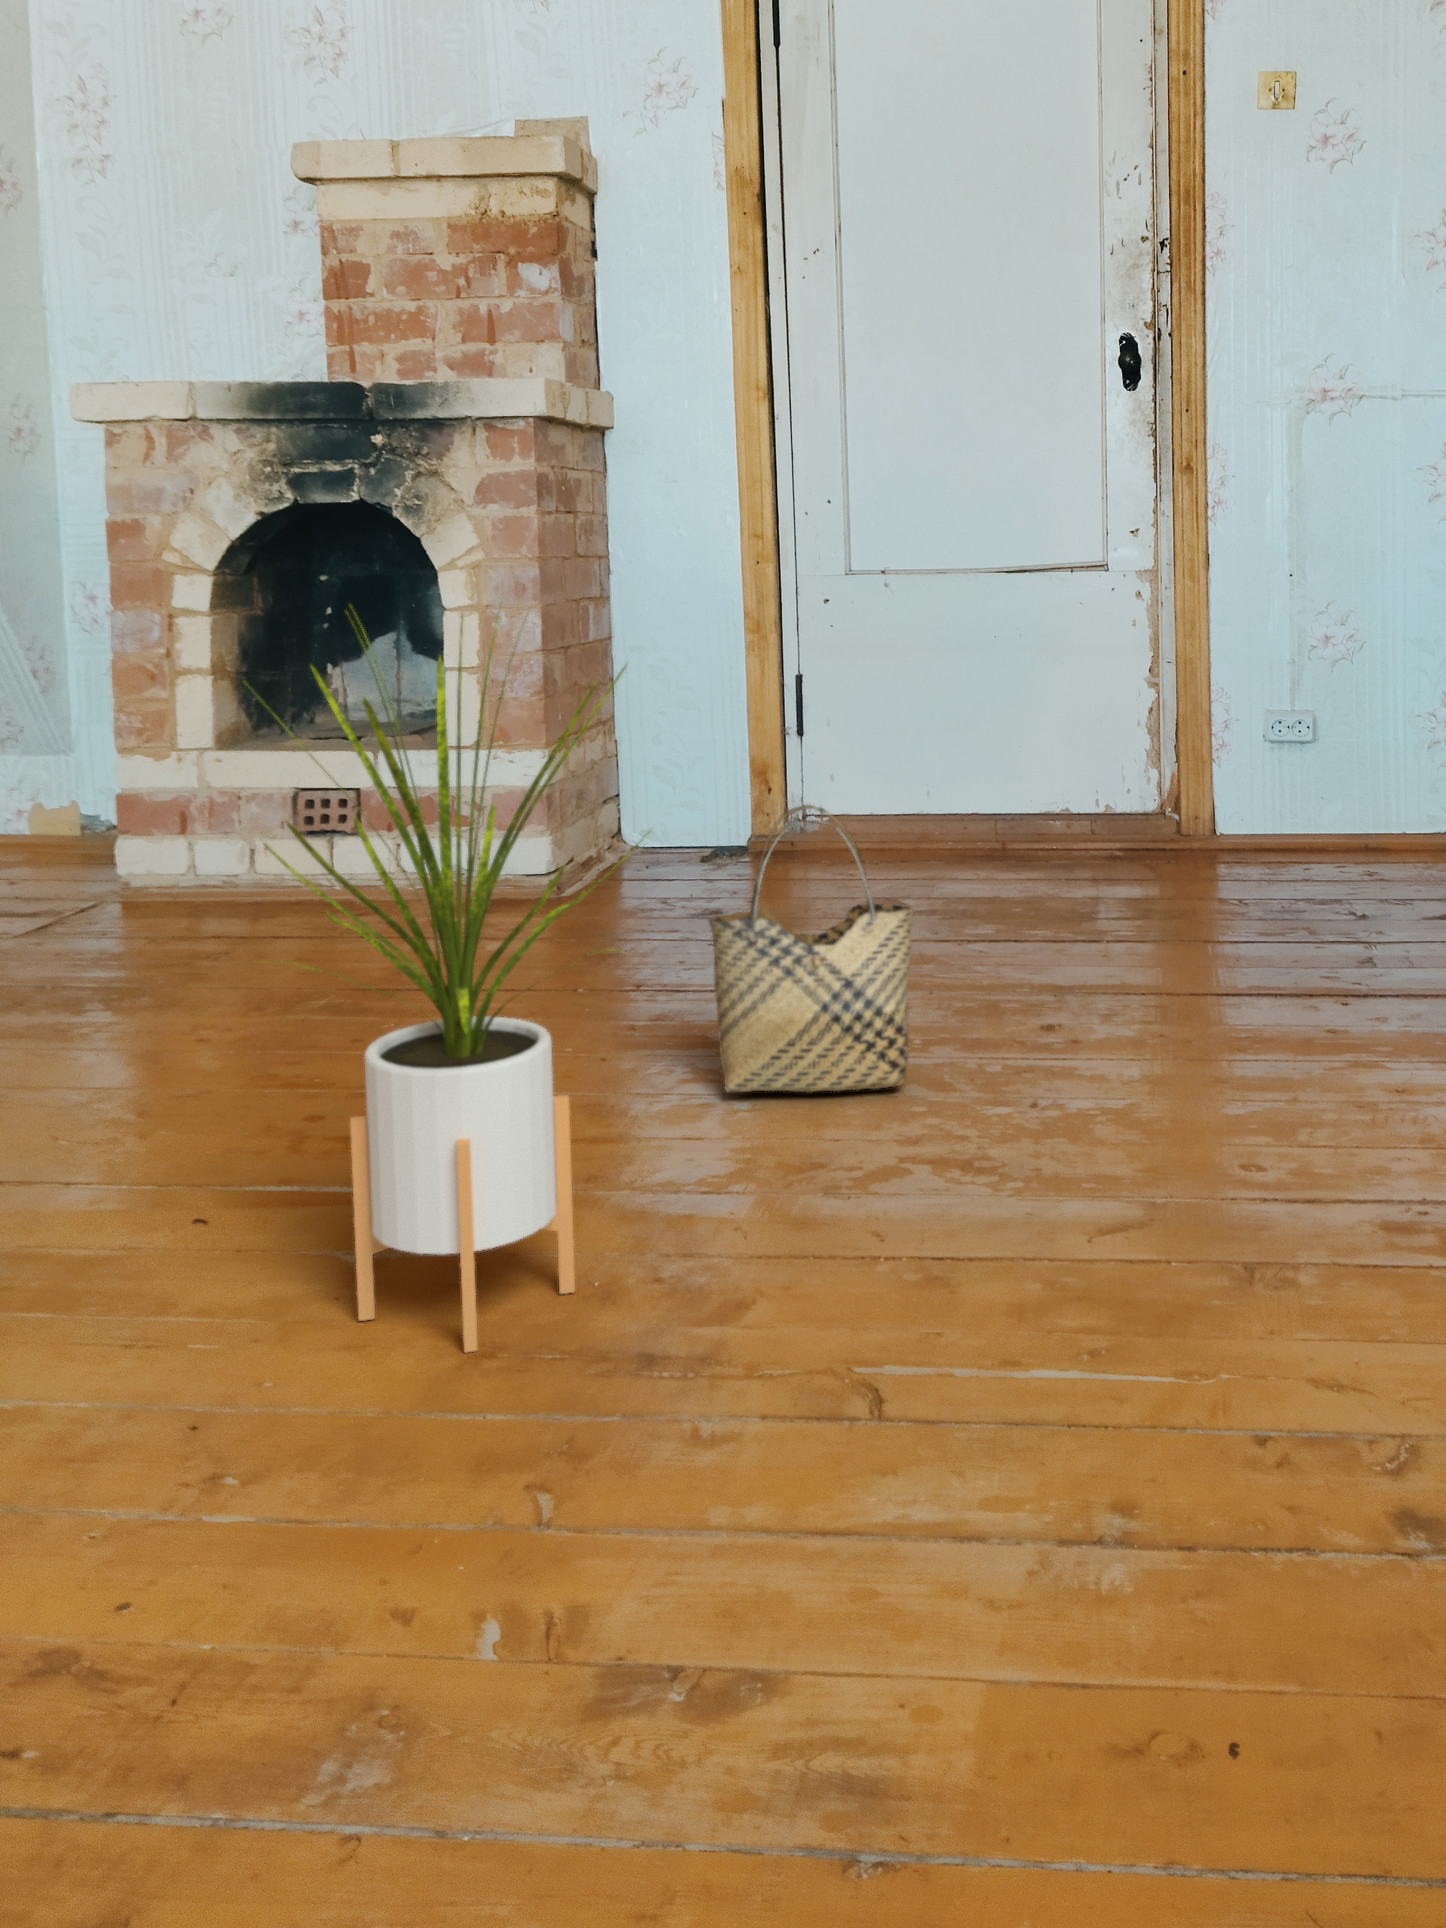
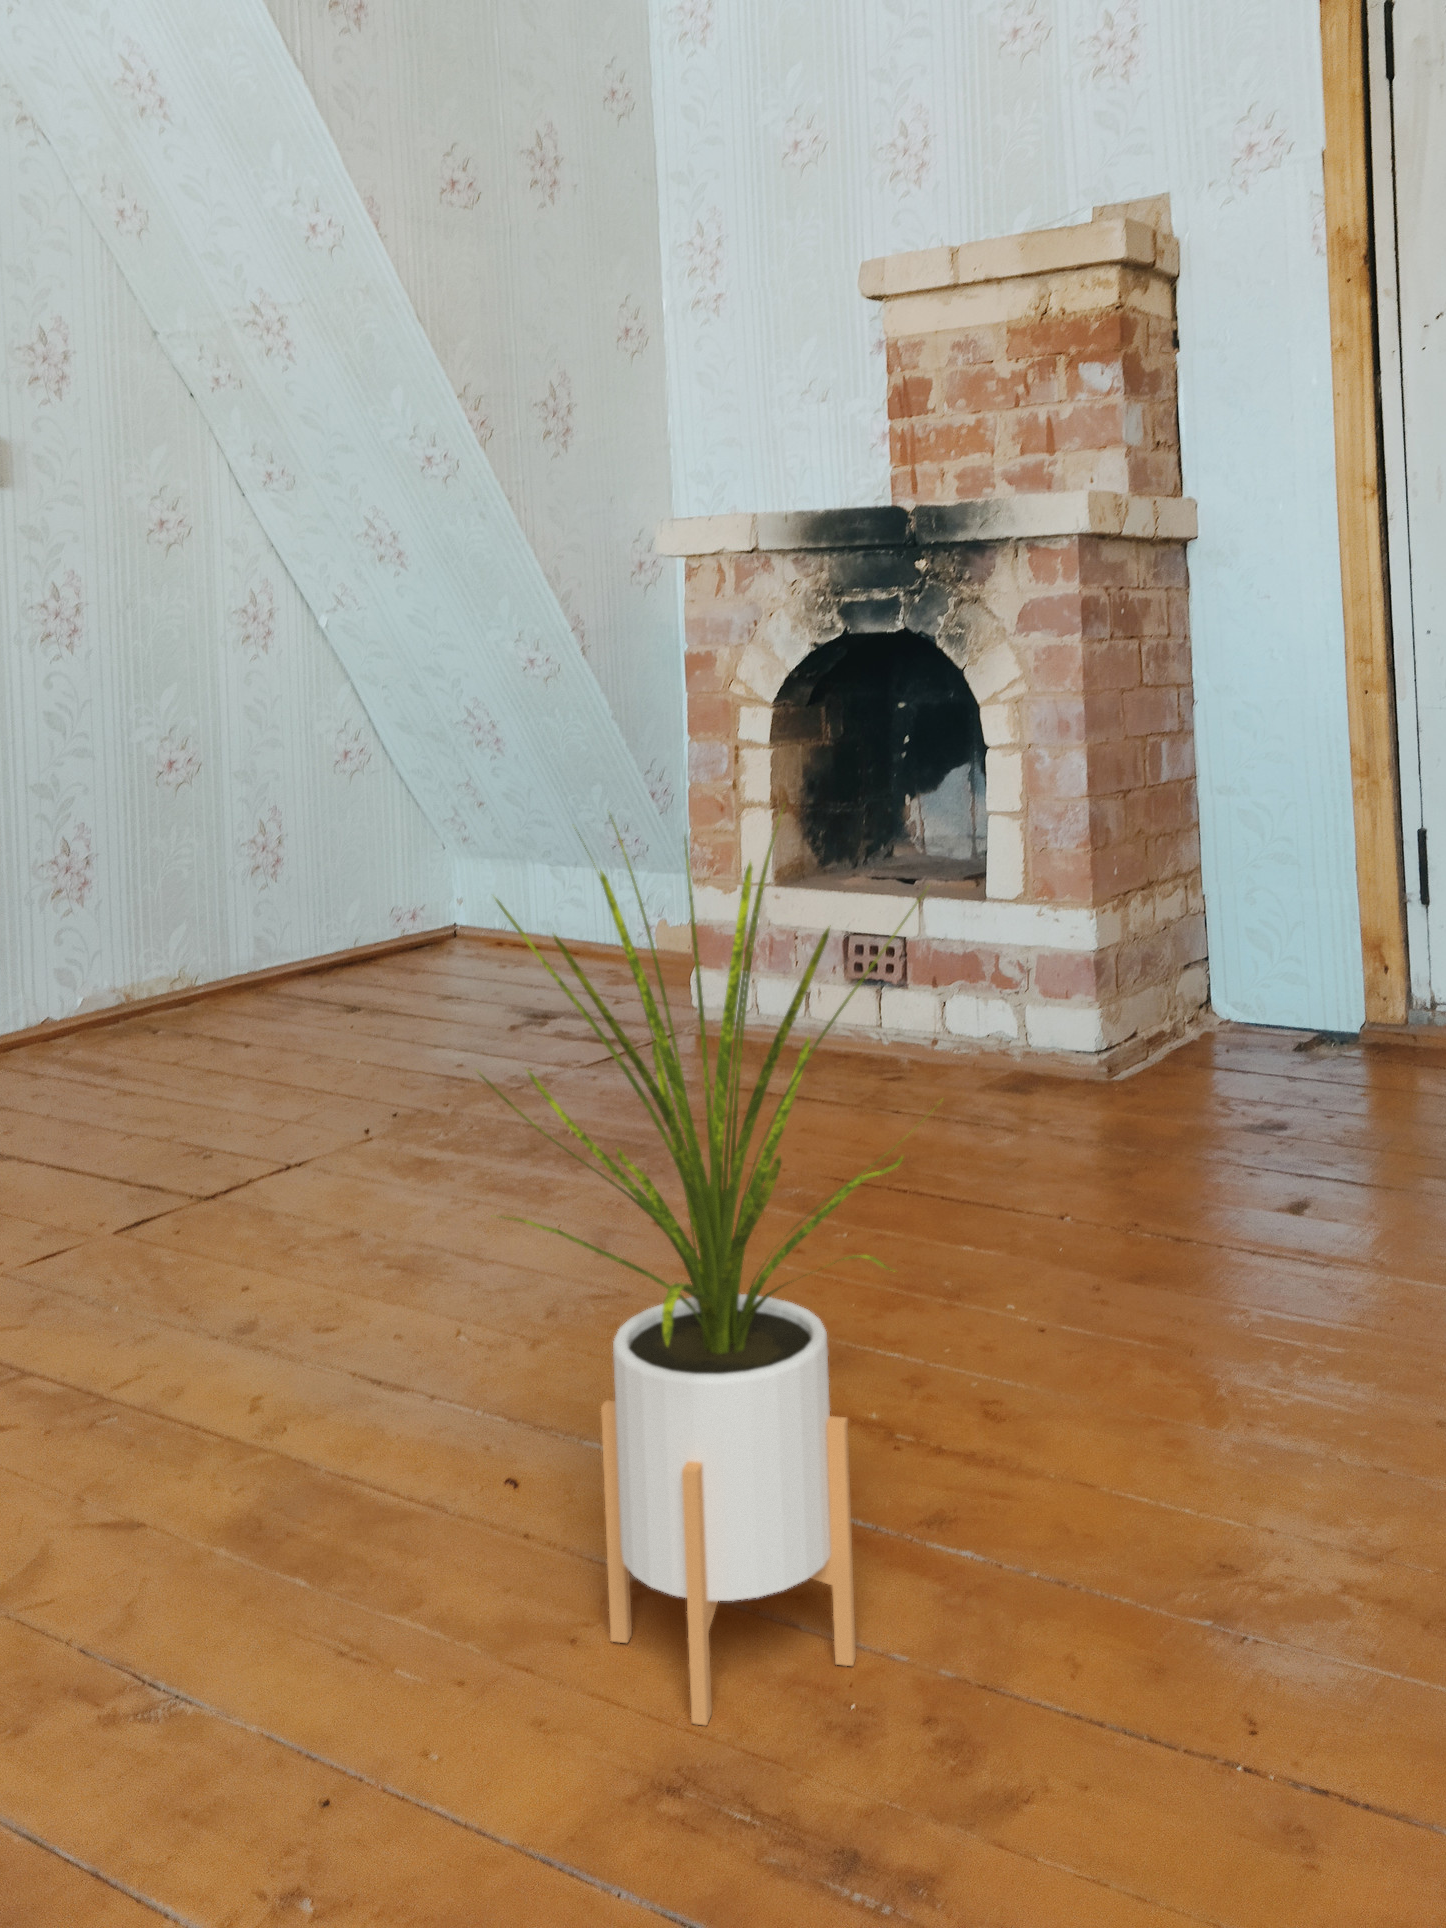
woven basket: present [708,805,913,1093] -> none [1144,1040,1420,1433]

